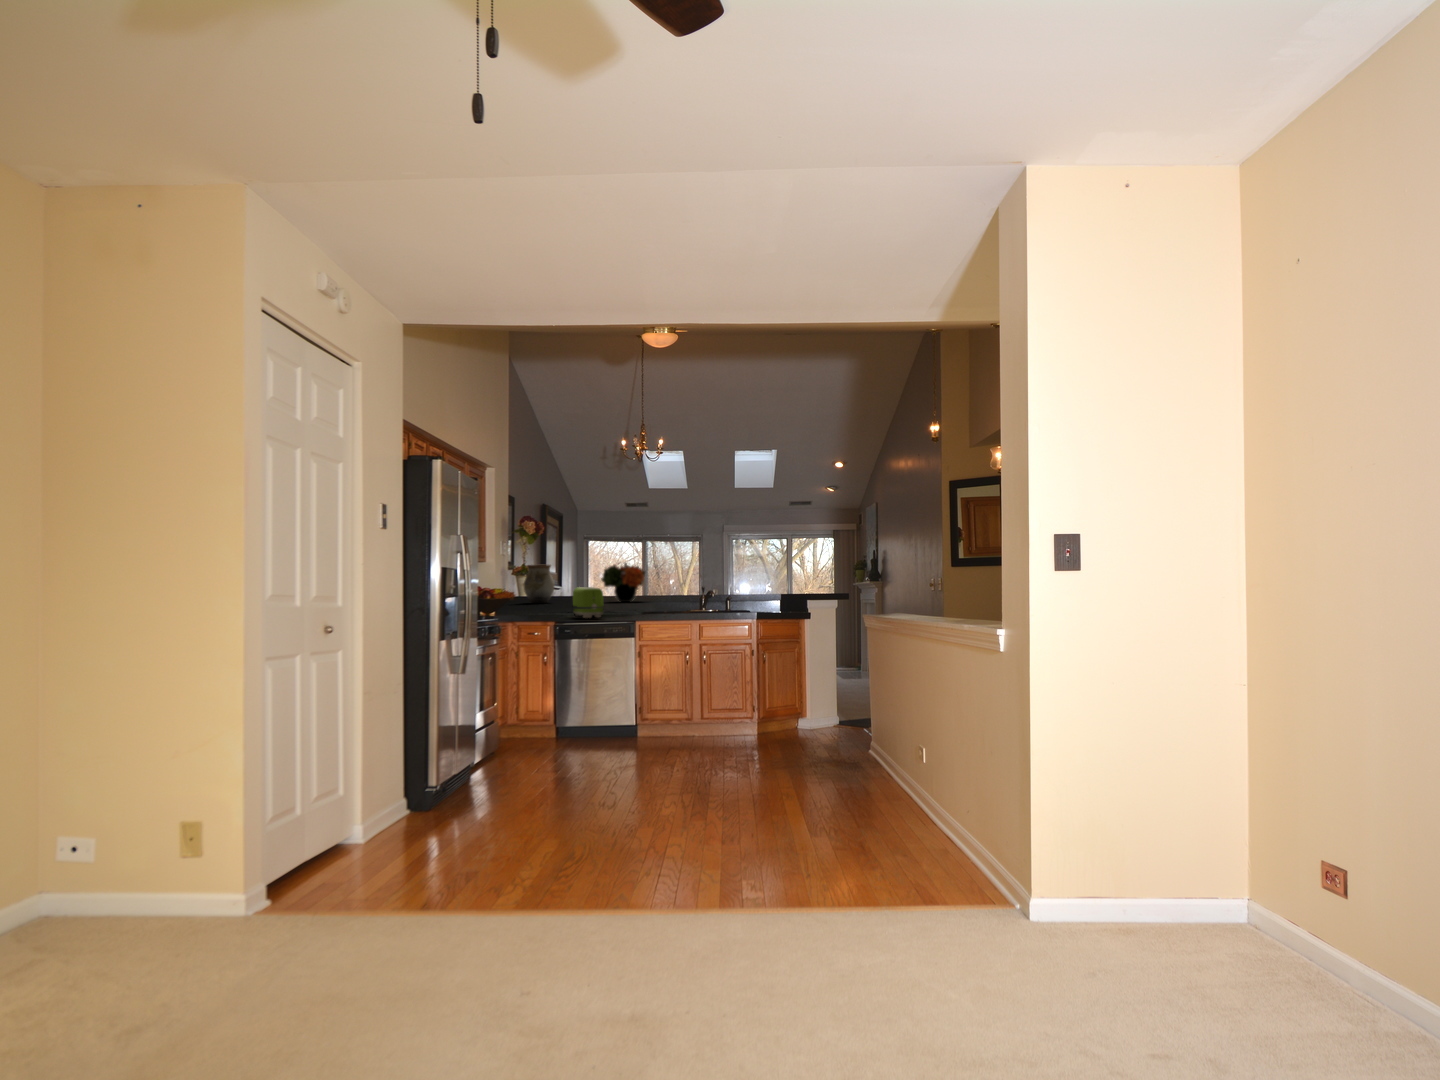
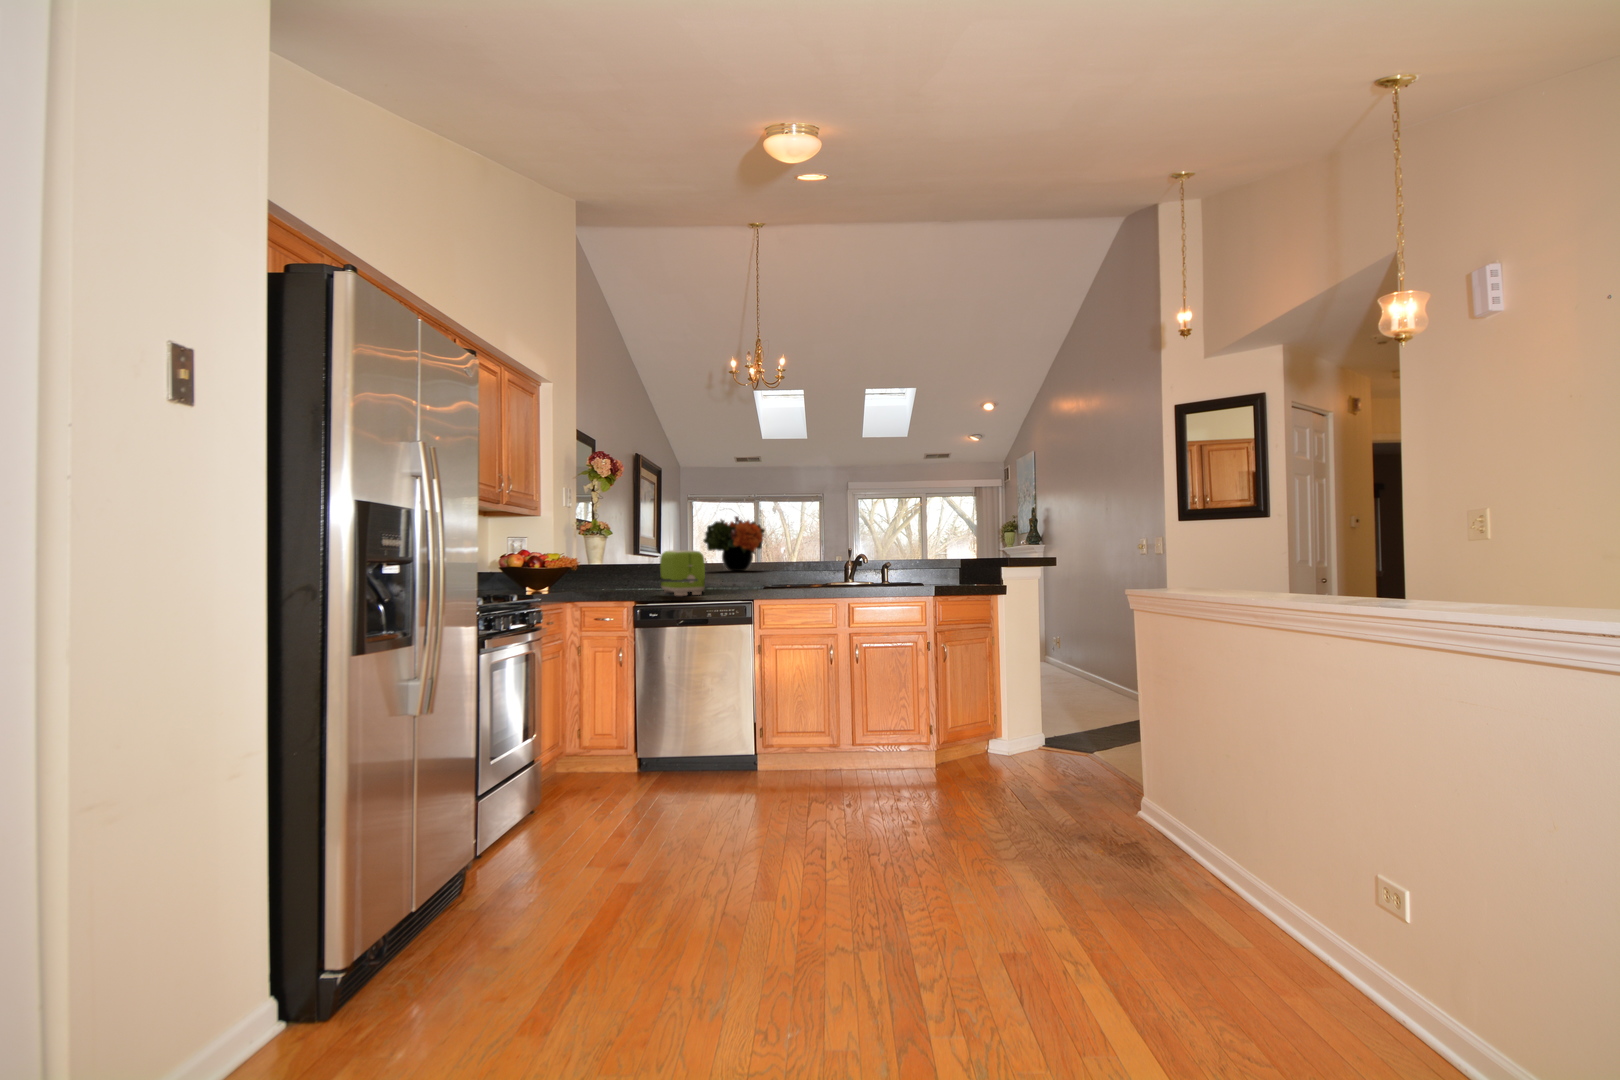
vase: present [524,565,555,603] -> none [596,520,639,574]

